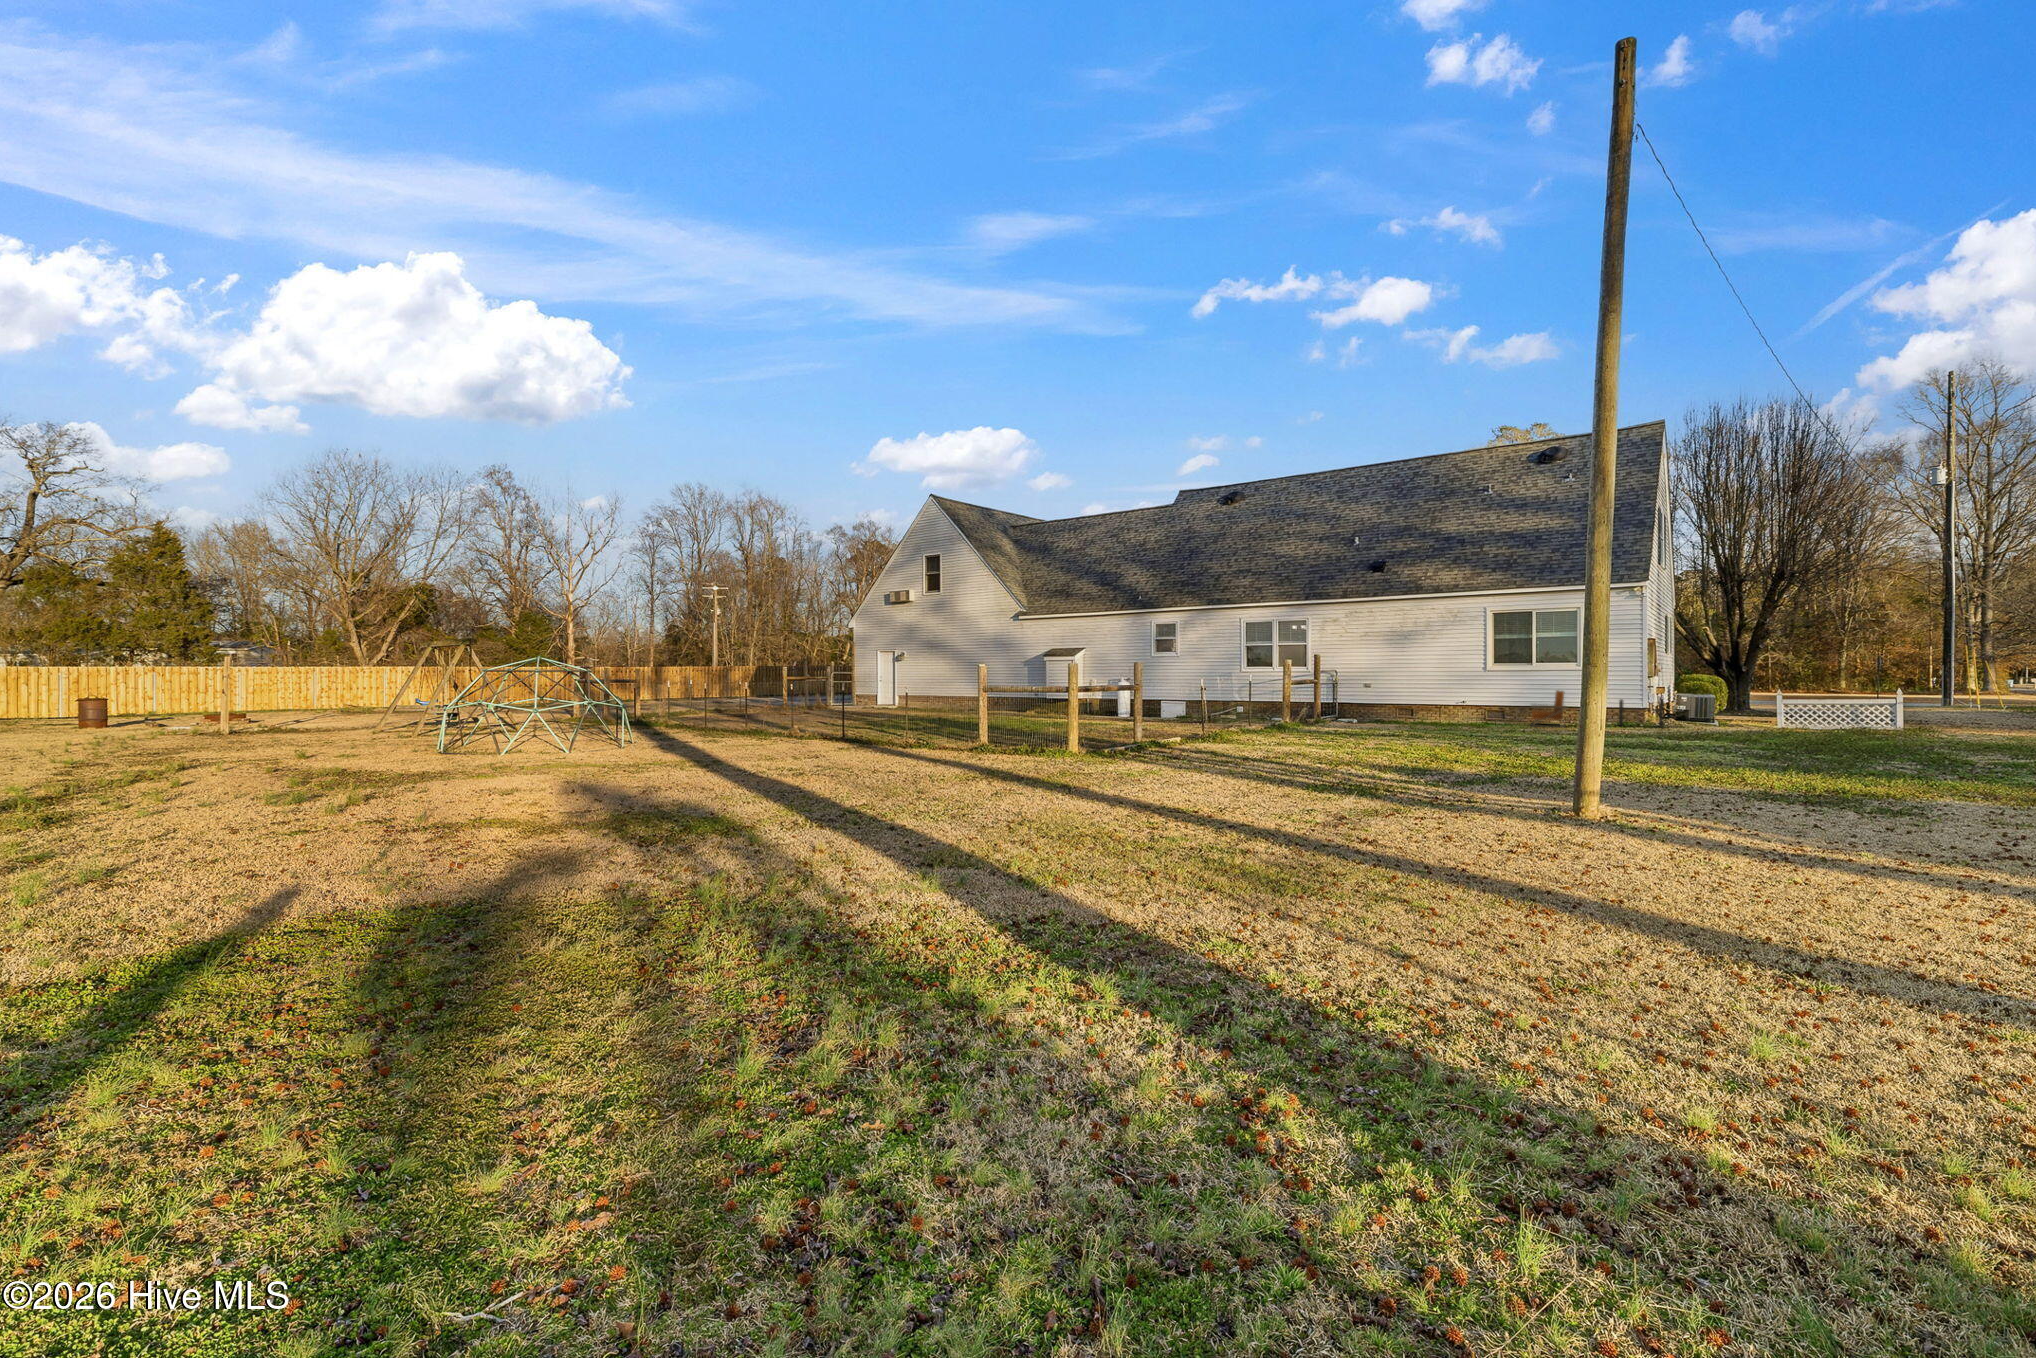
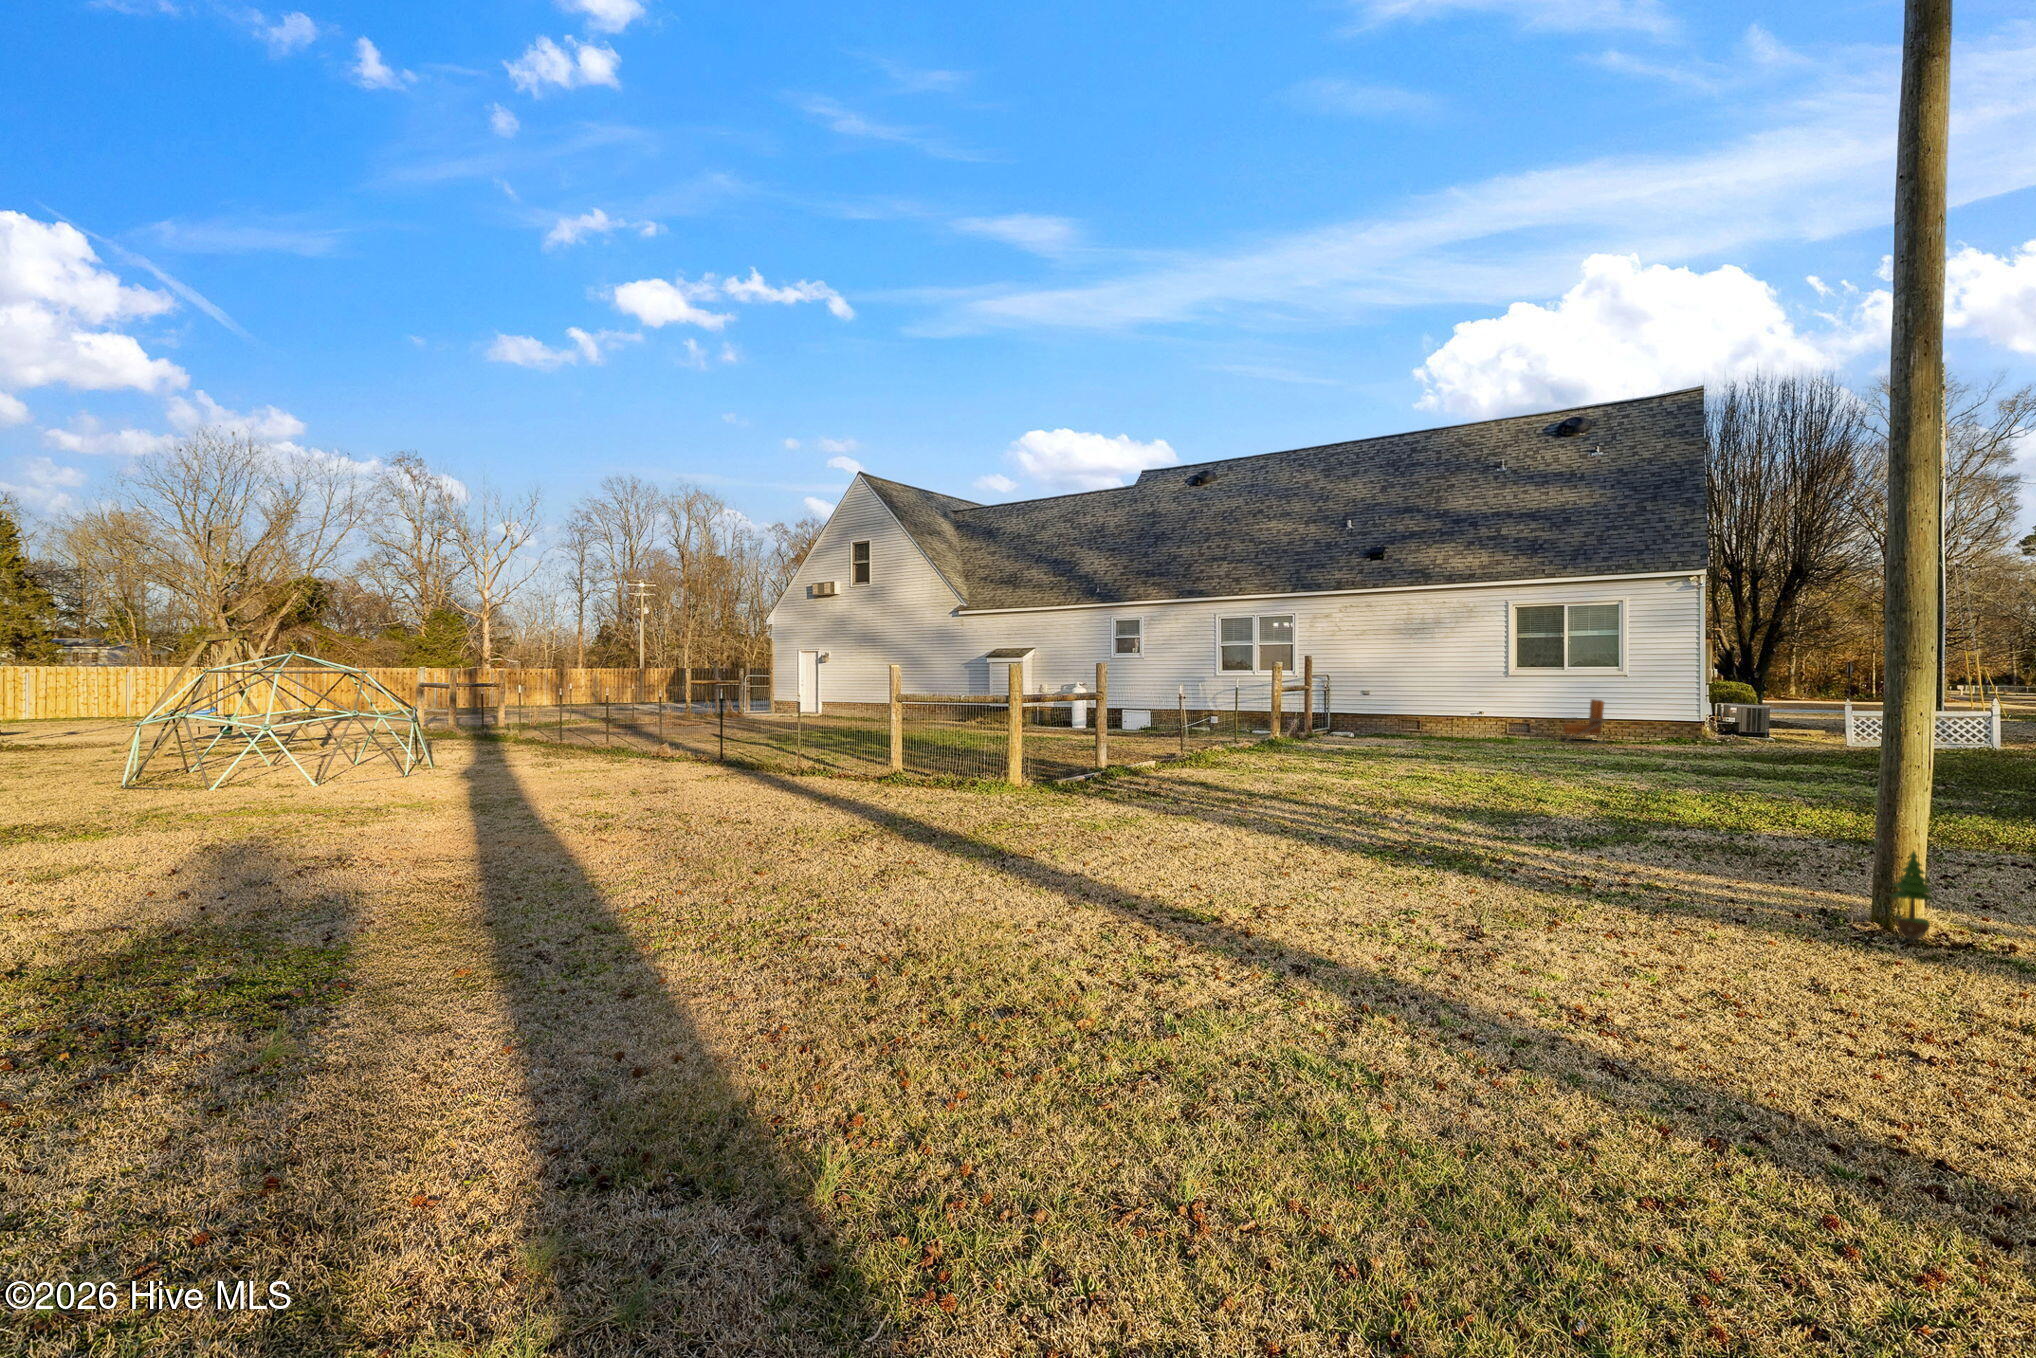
bench: present [1619,699,1664,728] -> none [1664,710,1720,744]
potted tree: none [1601,770,1624,825] -> present [1891,851,1933,941]

